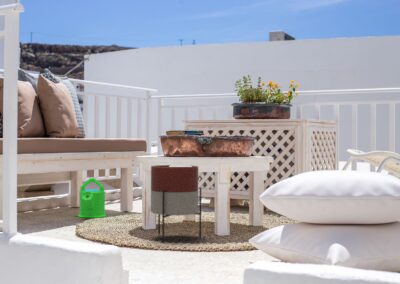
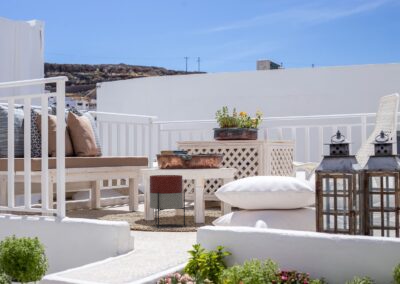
watering can: present [78,178,106,218] -> none [97,186,119,215]

